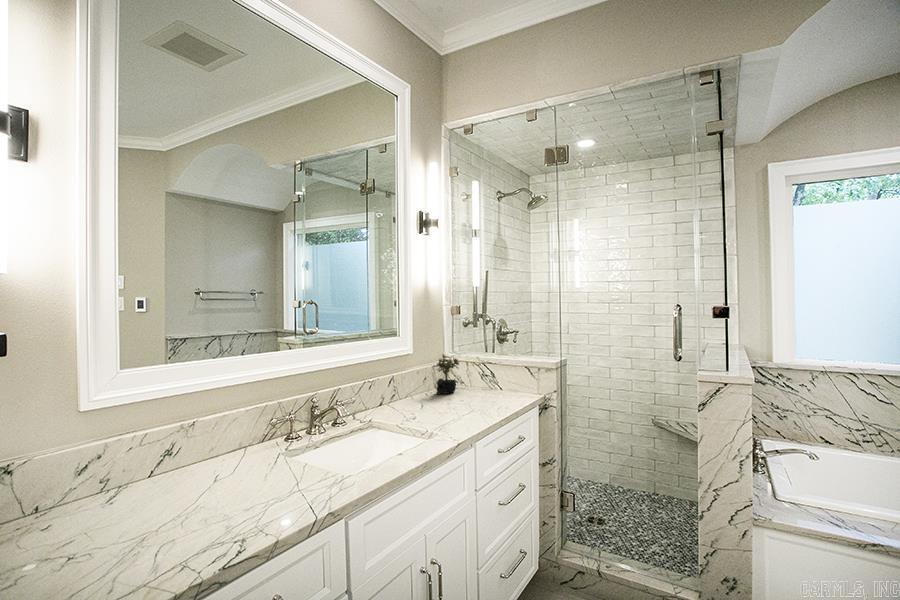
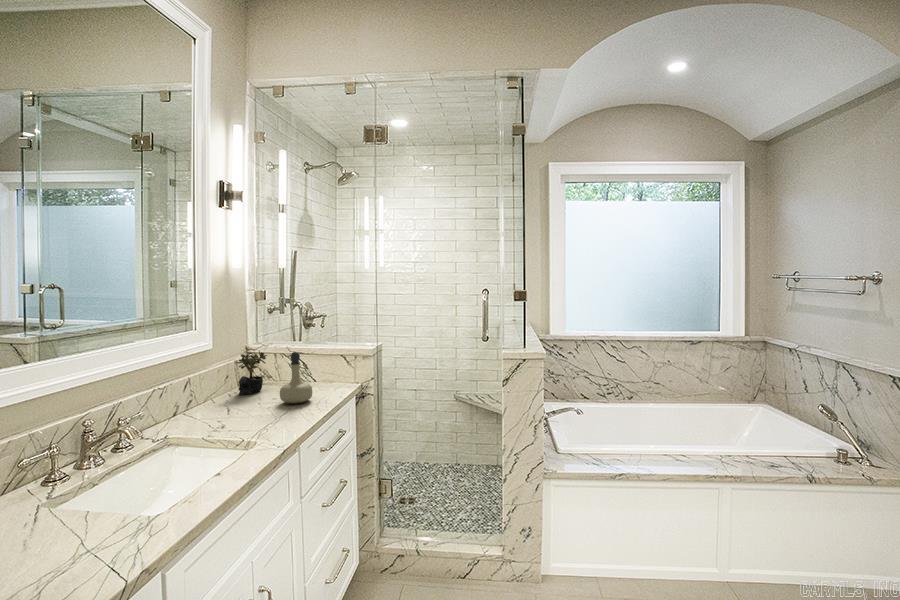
perfume bottle: none [465,358,493,405] -> present [280,352,312,403]

